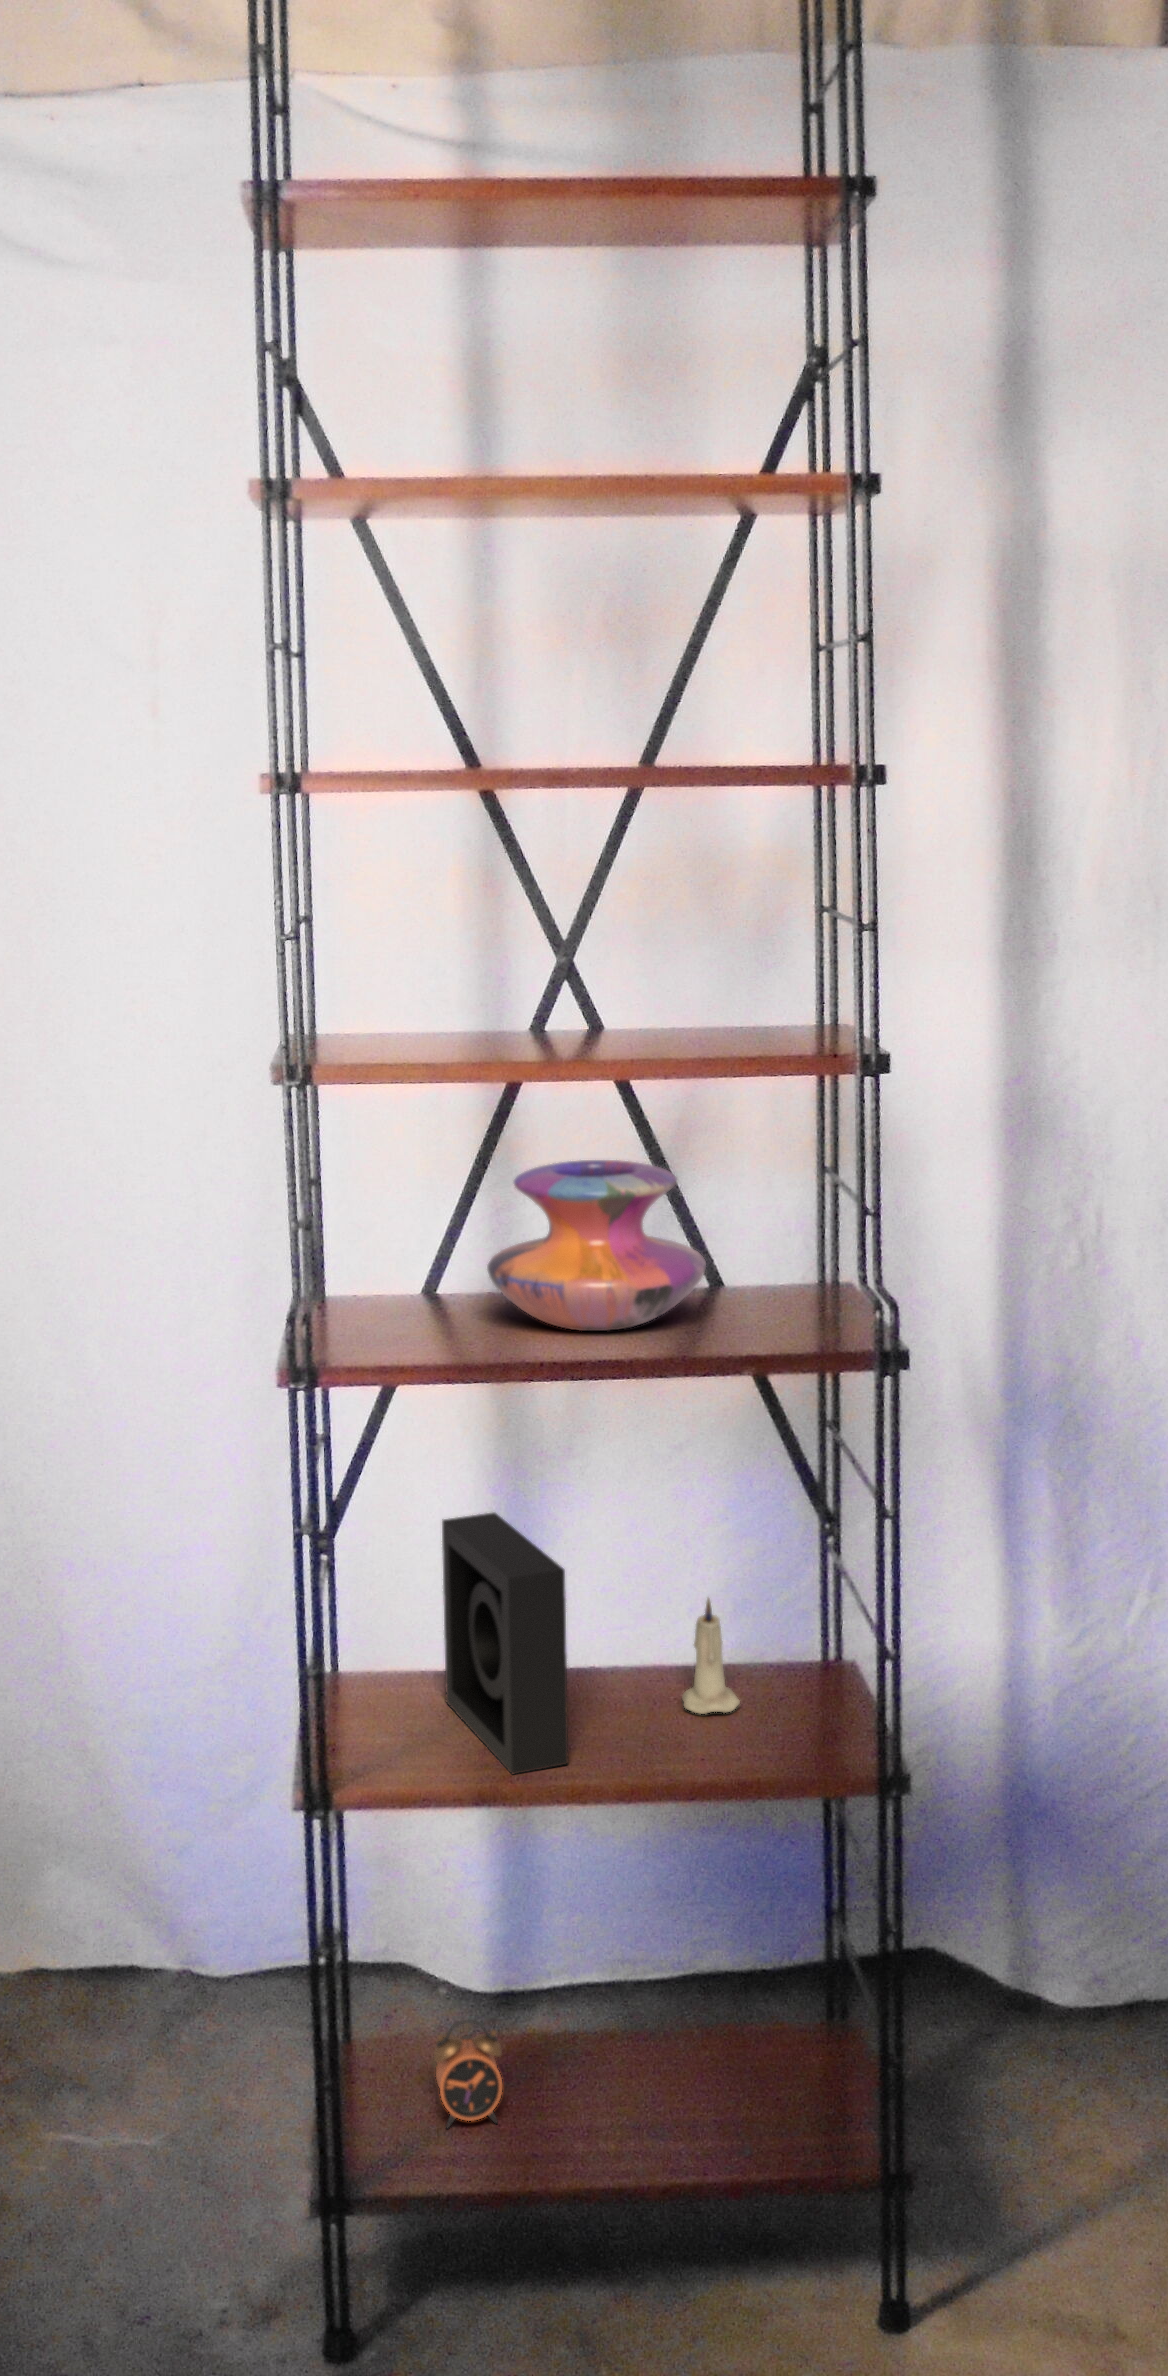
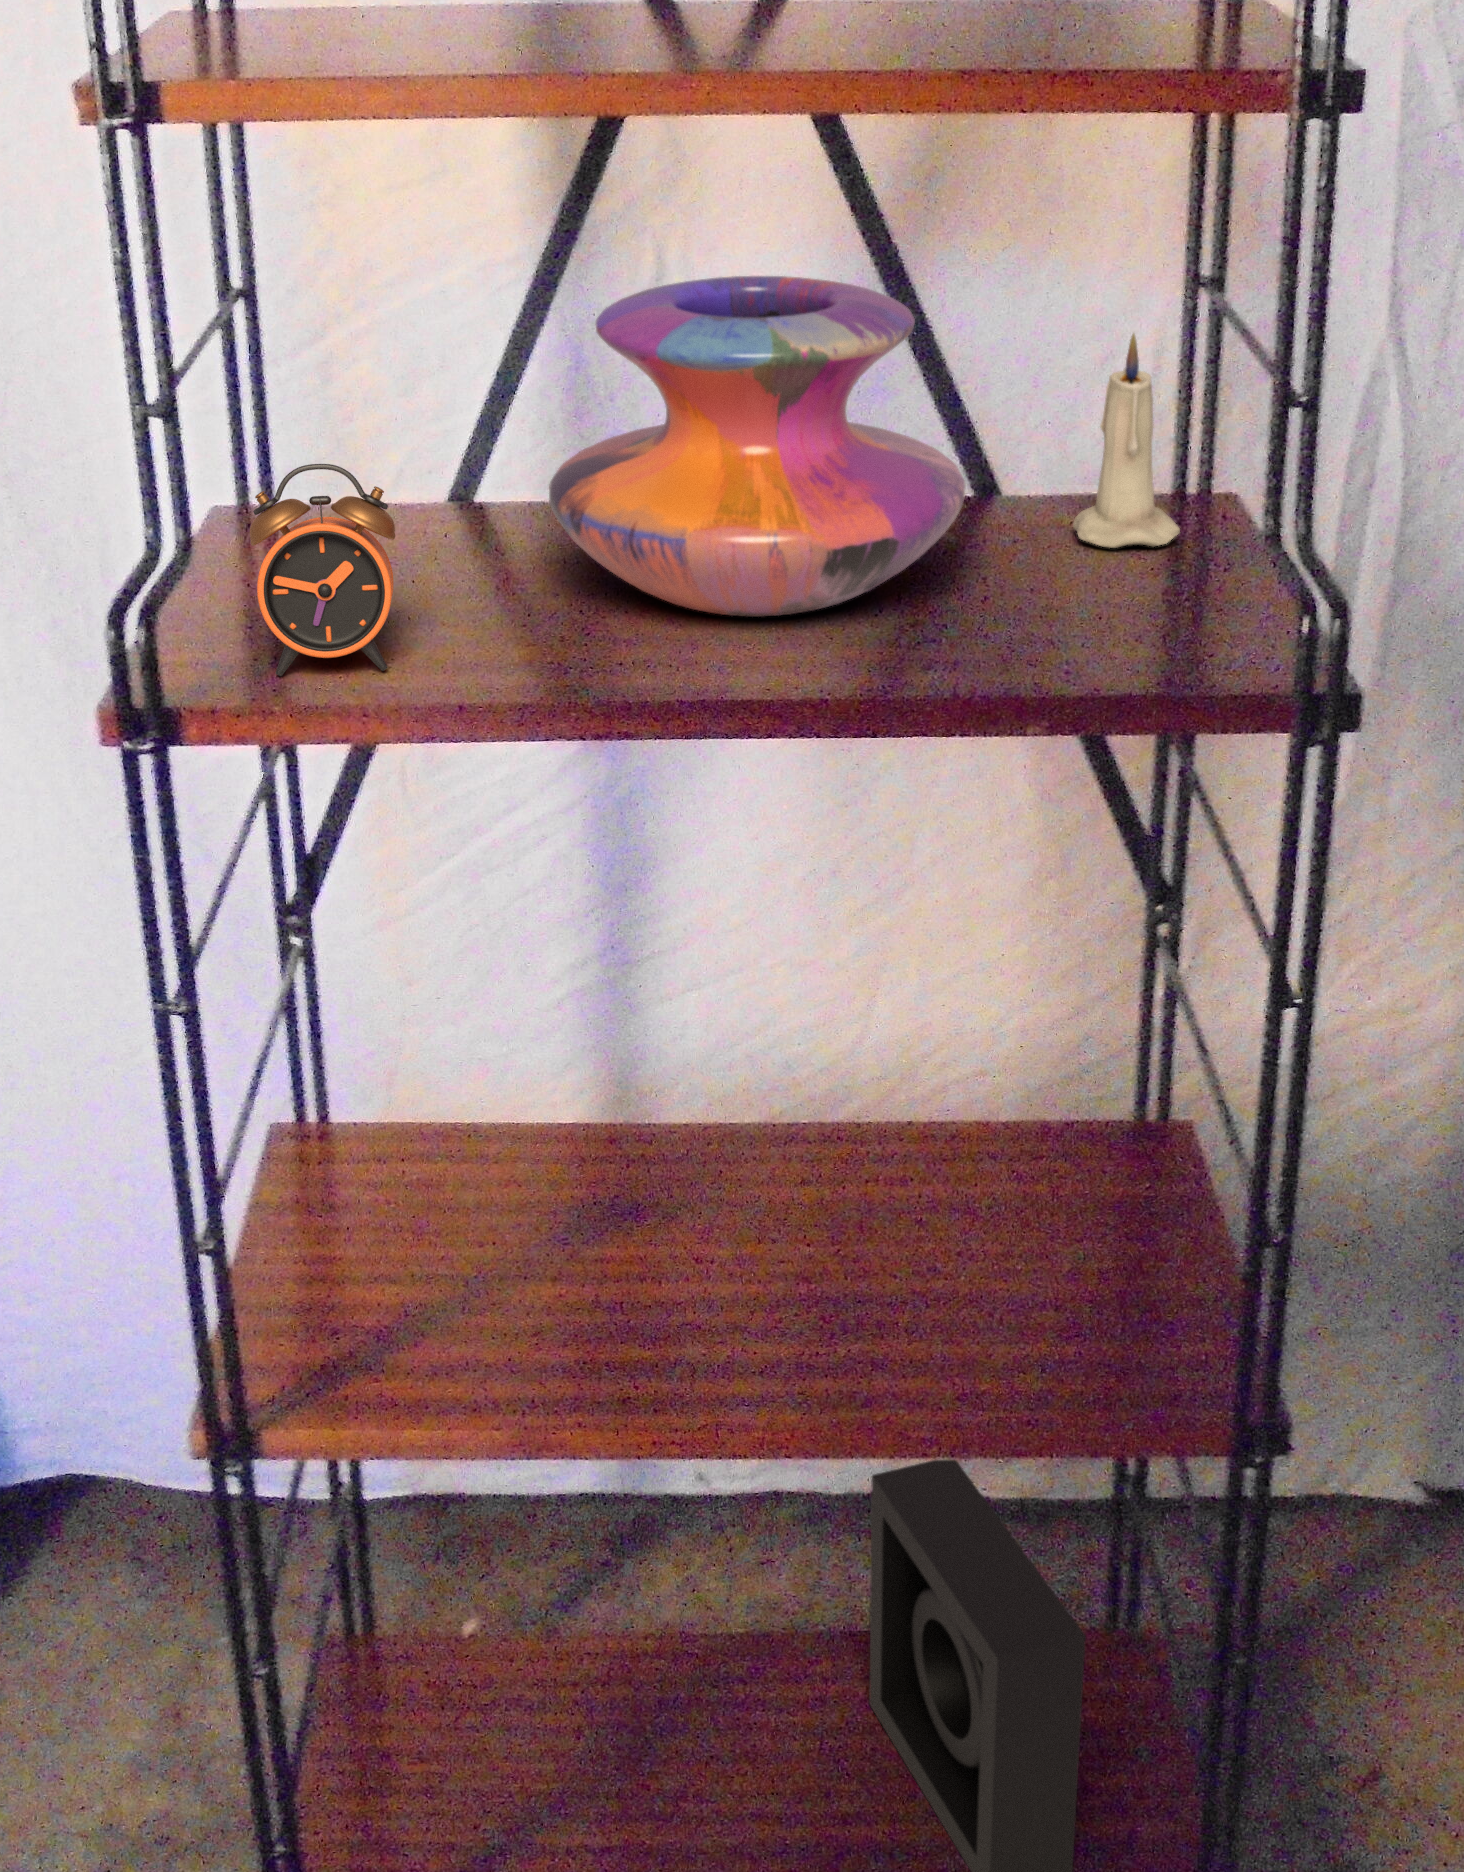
speaker: present [442,1513,568,1774] -> present [869,1460,1086,1872]
candle: present [682,1598,740,1714] -> present [1073,334,1180,548]
alarm clock: present [434,2020,502,2128] -> present [250,464,395,676]

